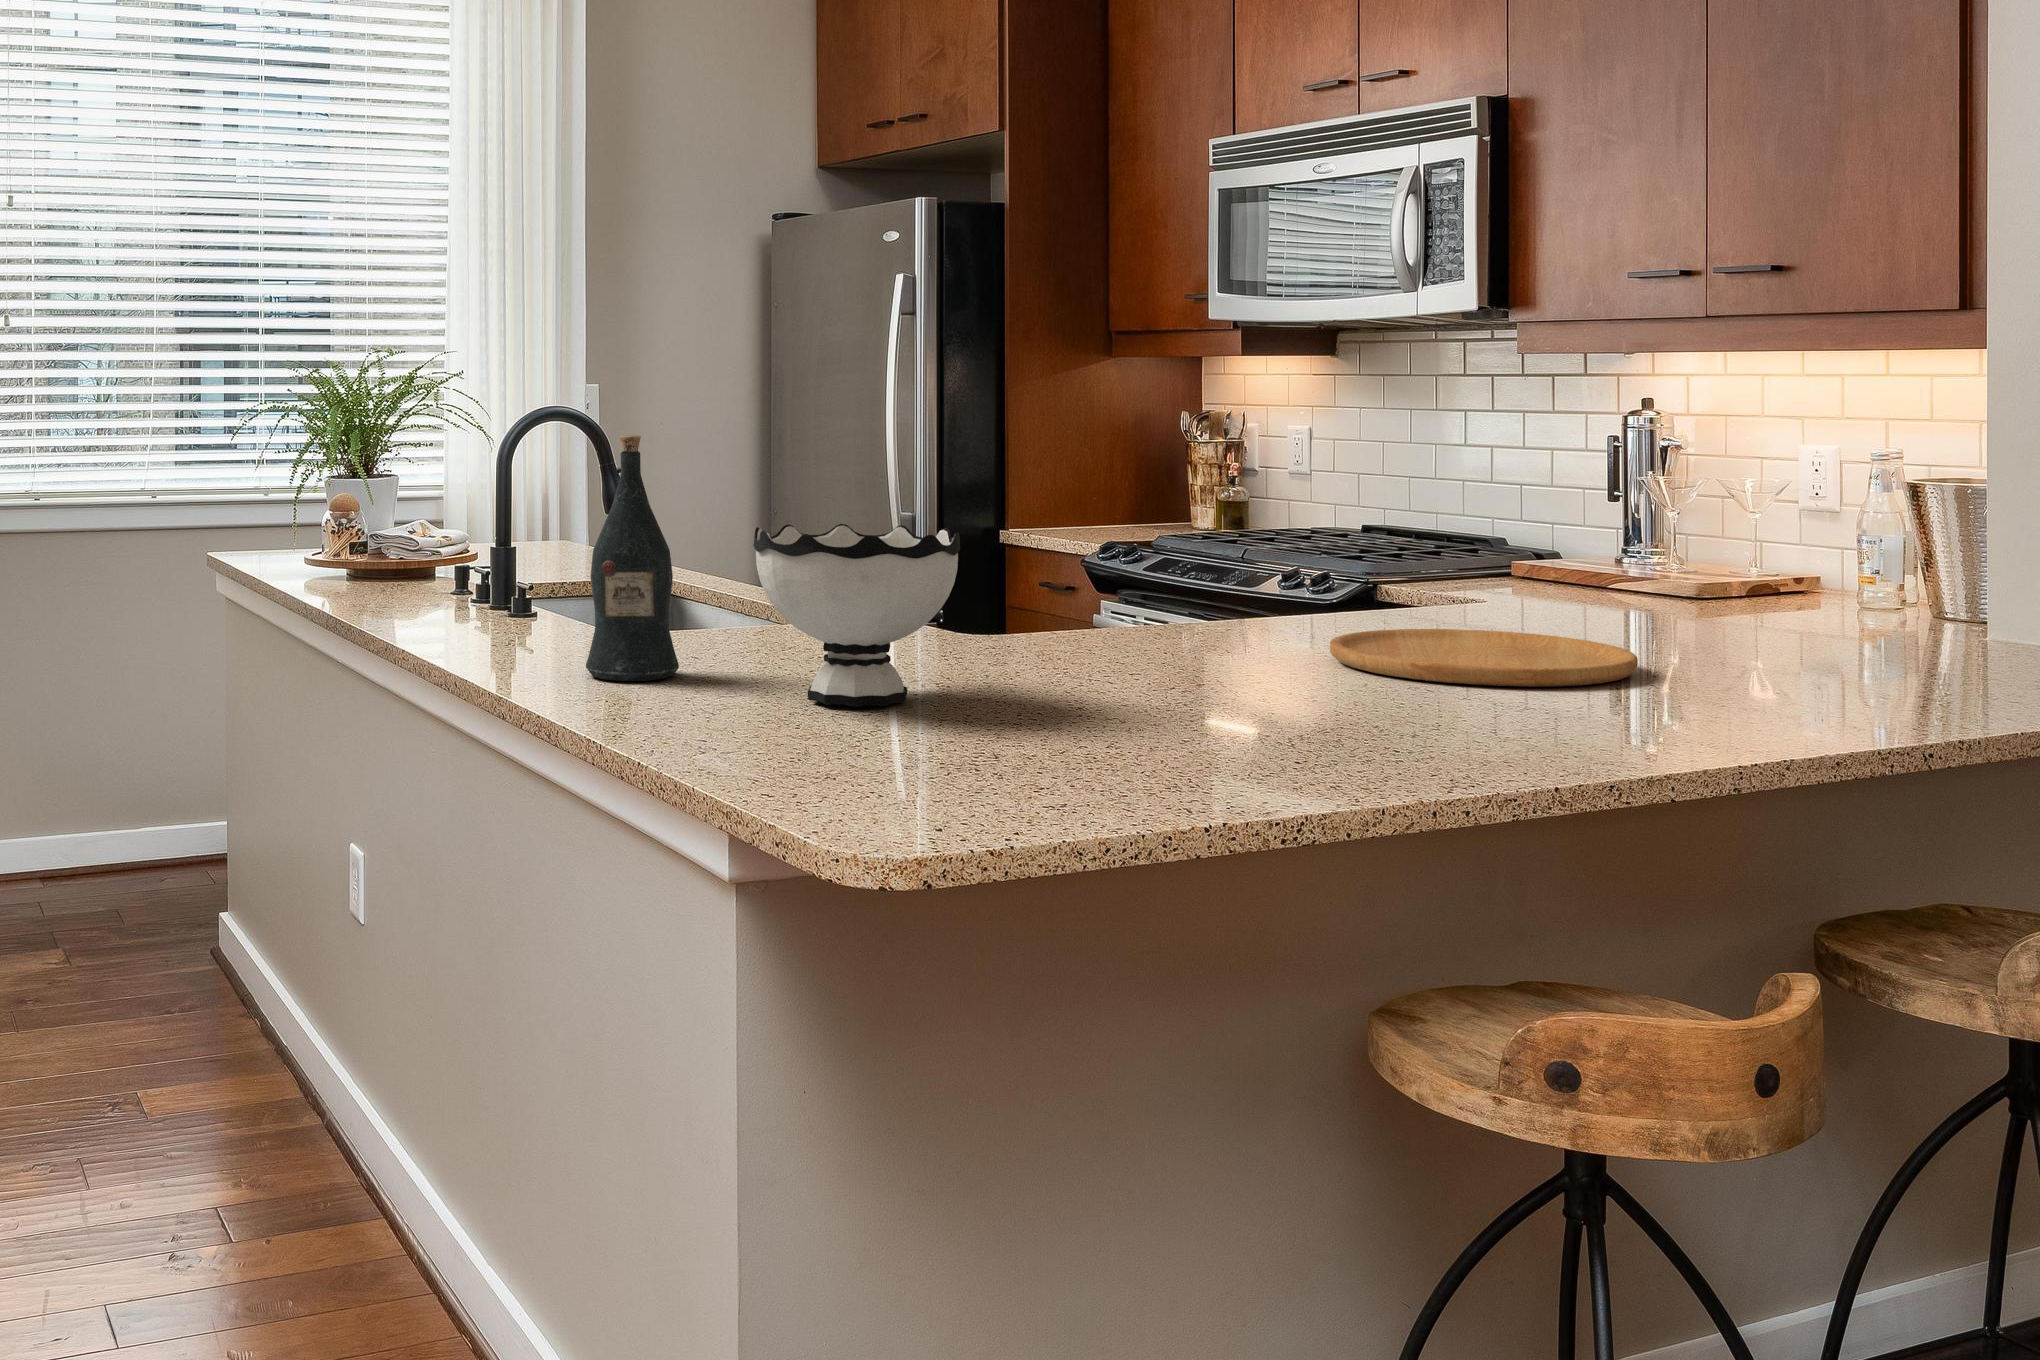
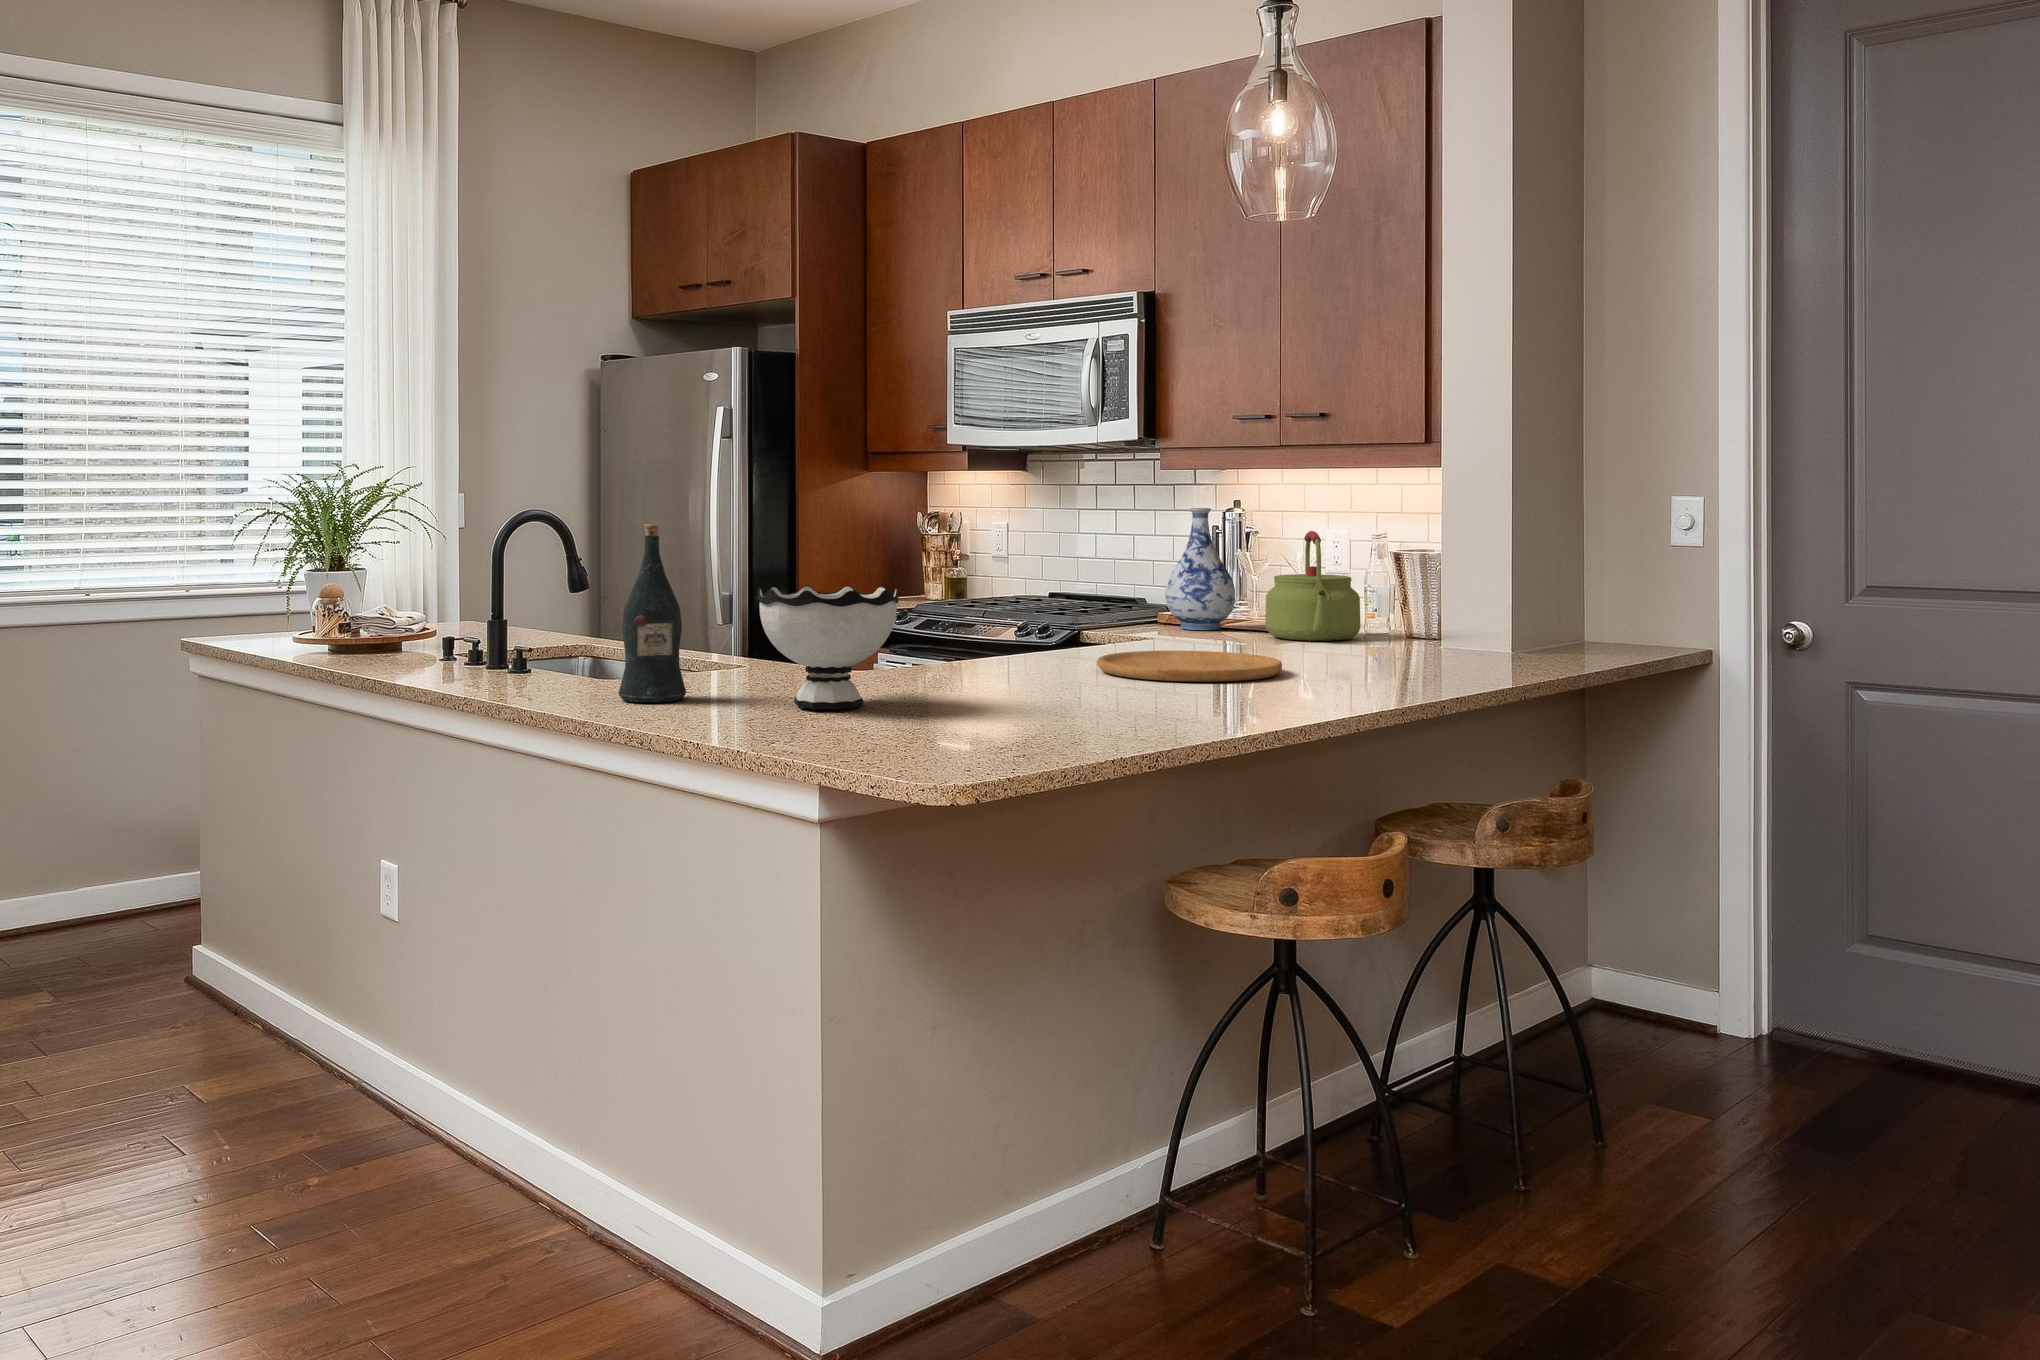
vase: none [1509,411,1623,593] -> present [1165,508,1235,630]
kettle: none [1664,447,1830,619] -> present [1265,531,1361,641]

